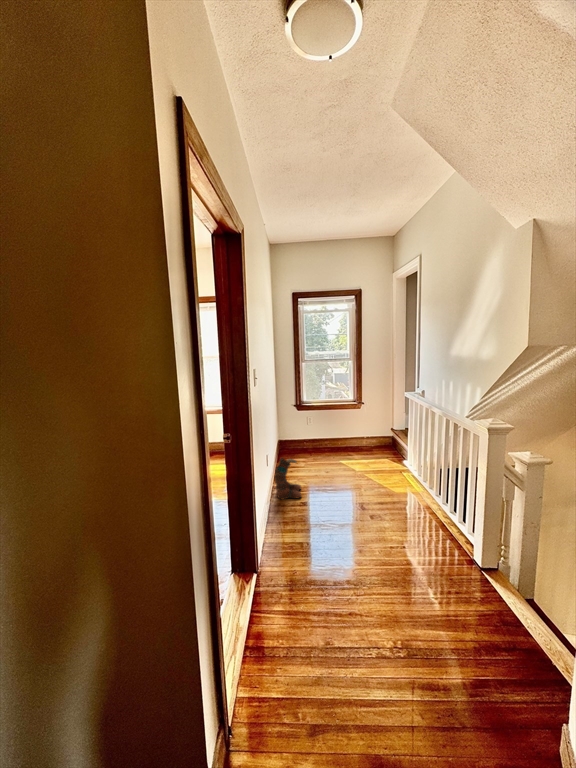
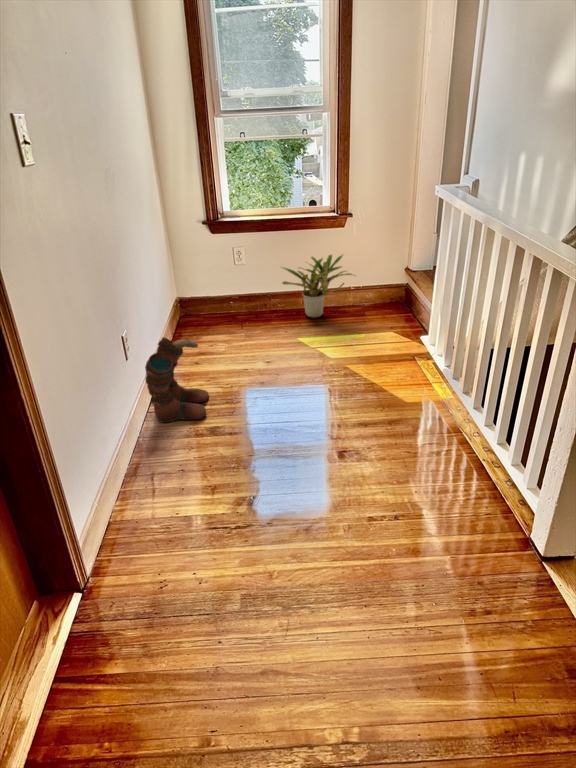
potted plant: none [330,421,368,452] -> present [283,255,352,318]

